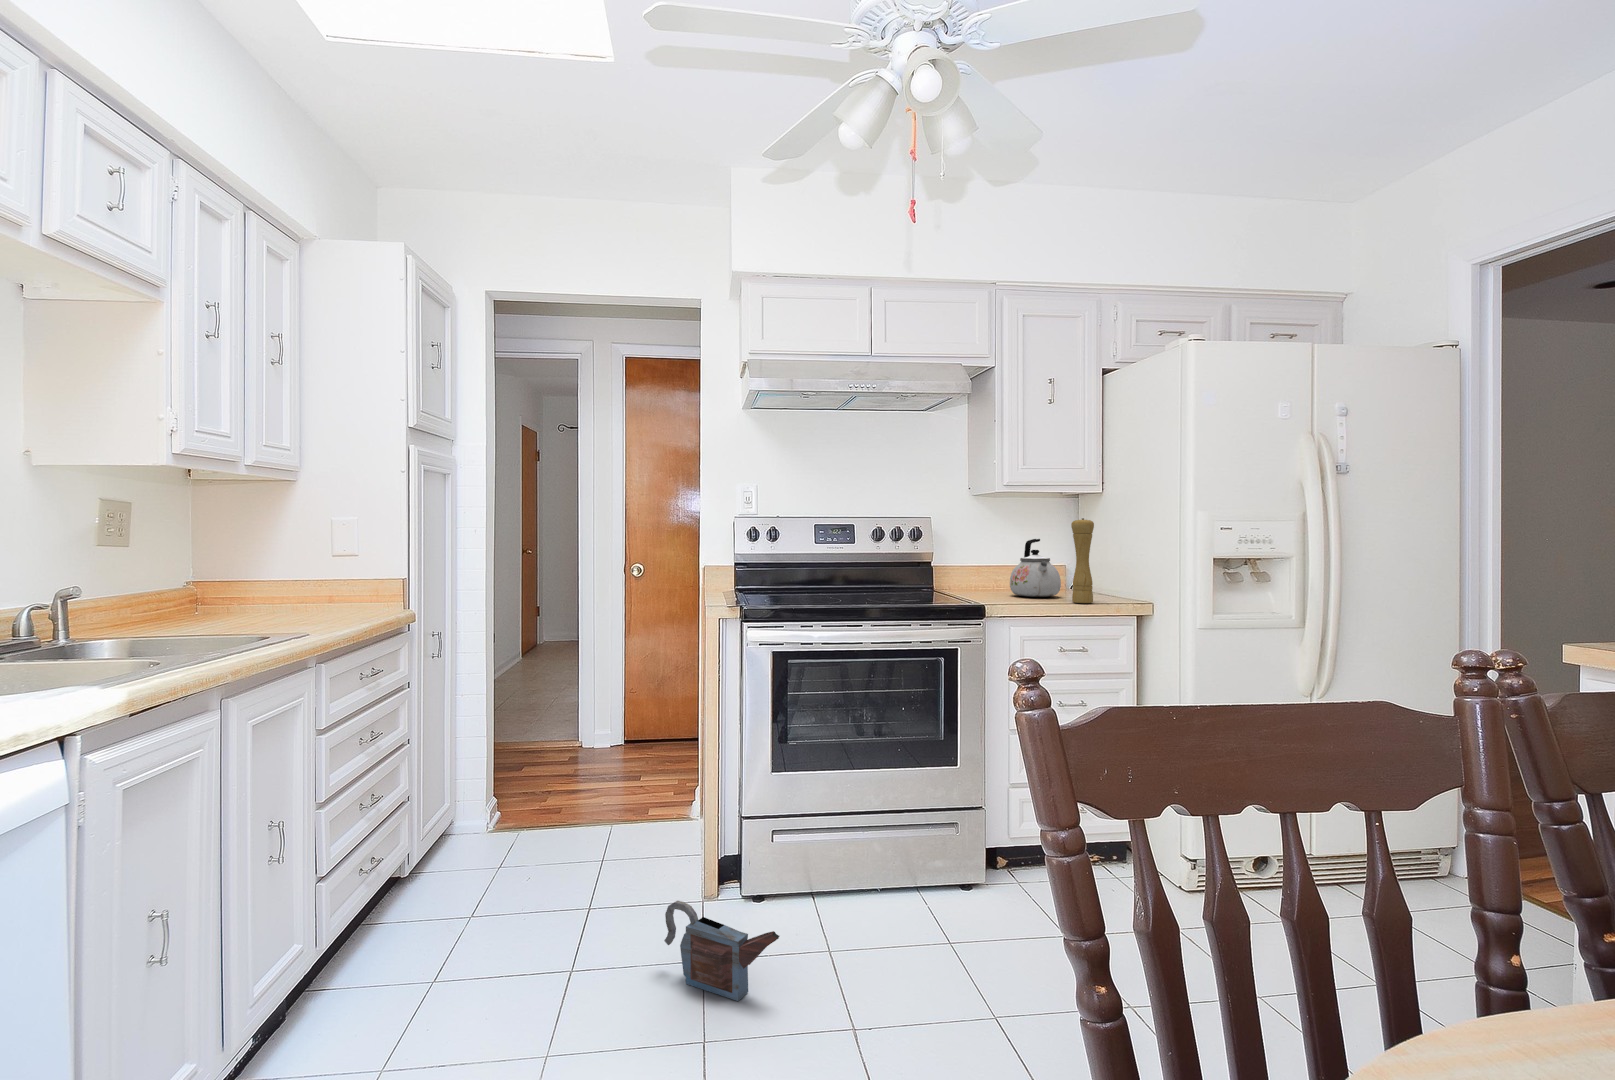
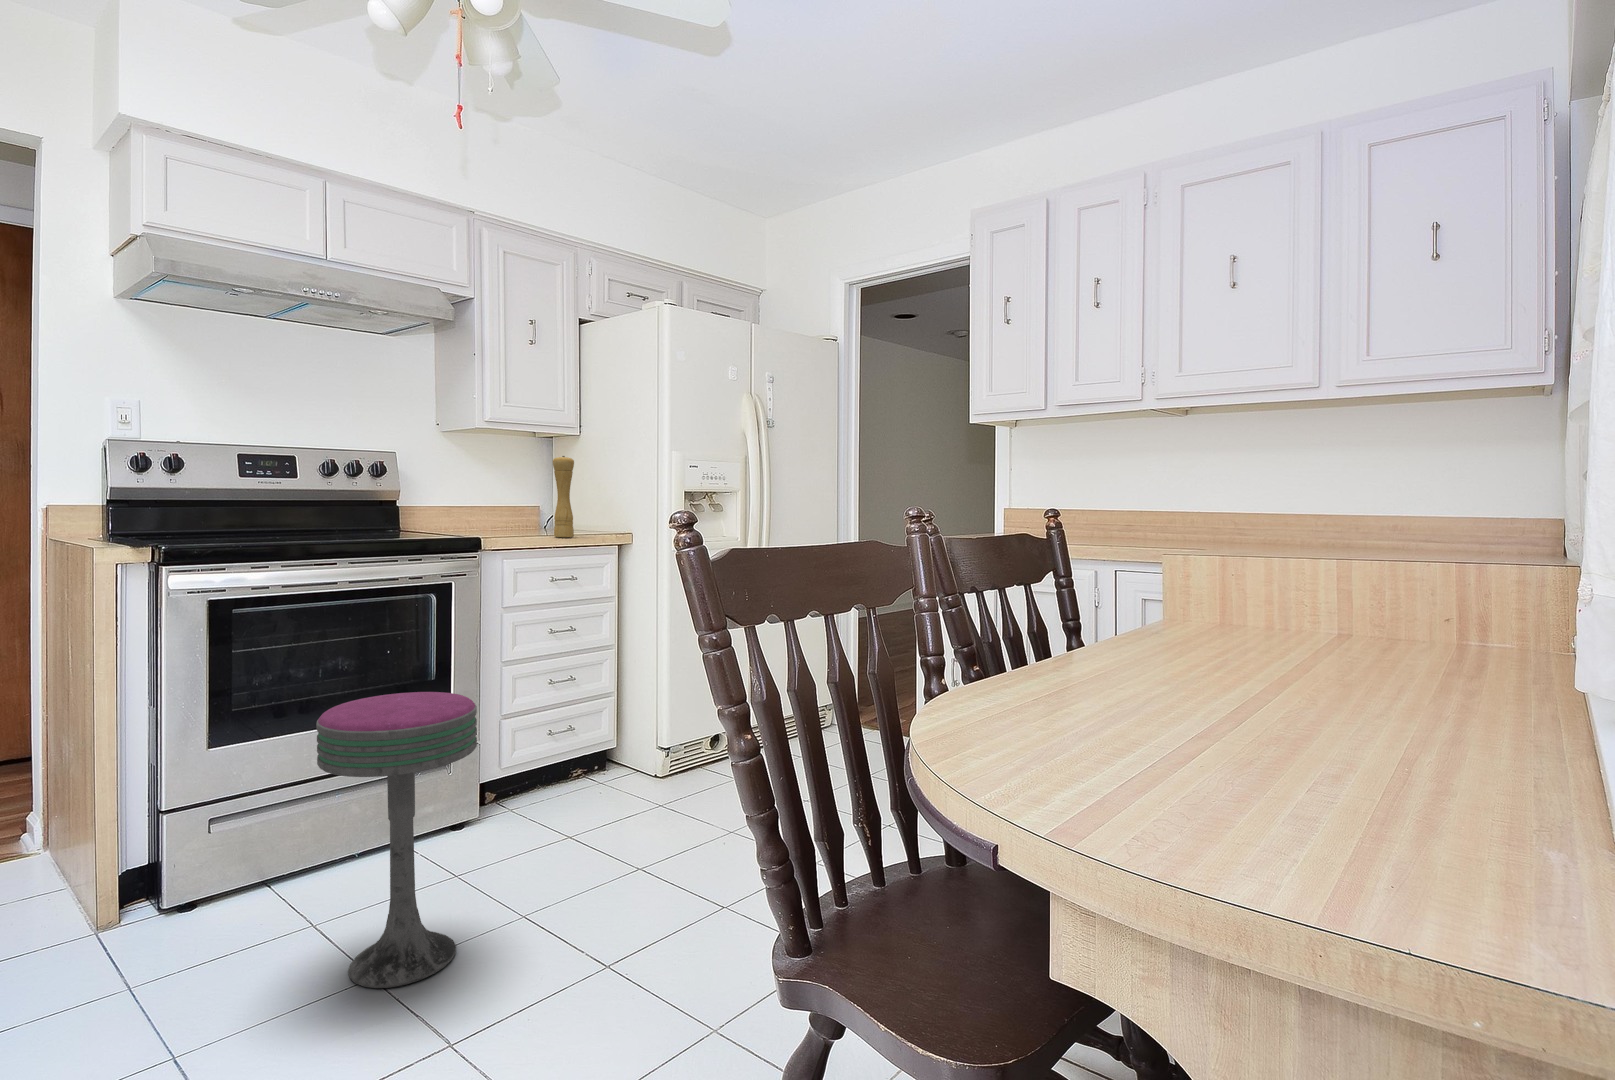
kettle: present [1010,539,1061,597] -> none [487,476,539,534]
bar stool: none [826,755,958,1037] -> present [316,692,477,988]
watering can: present [664,901,779,1001] -> none [57,919,257,1029]

